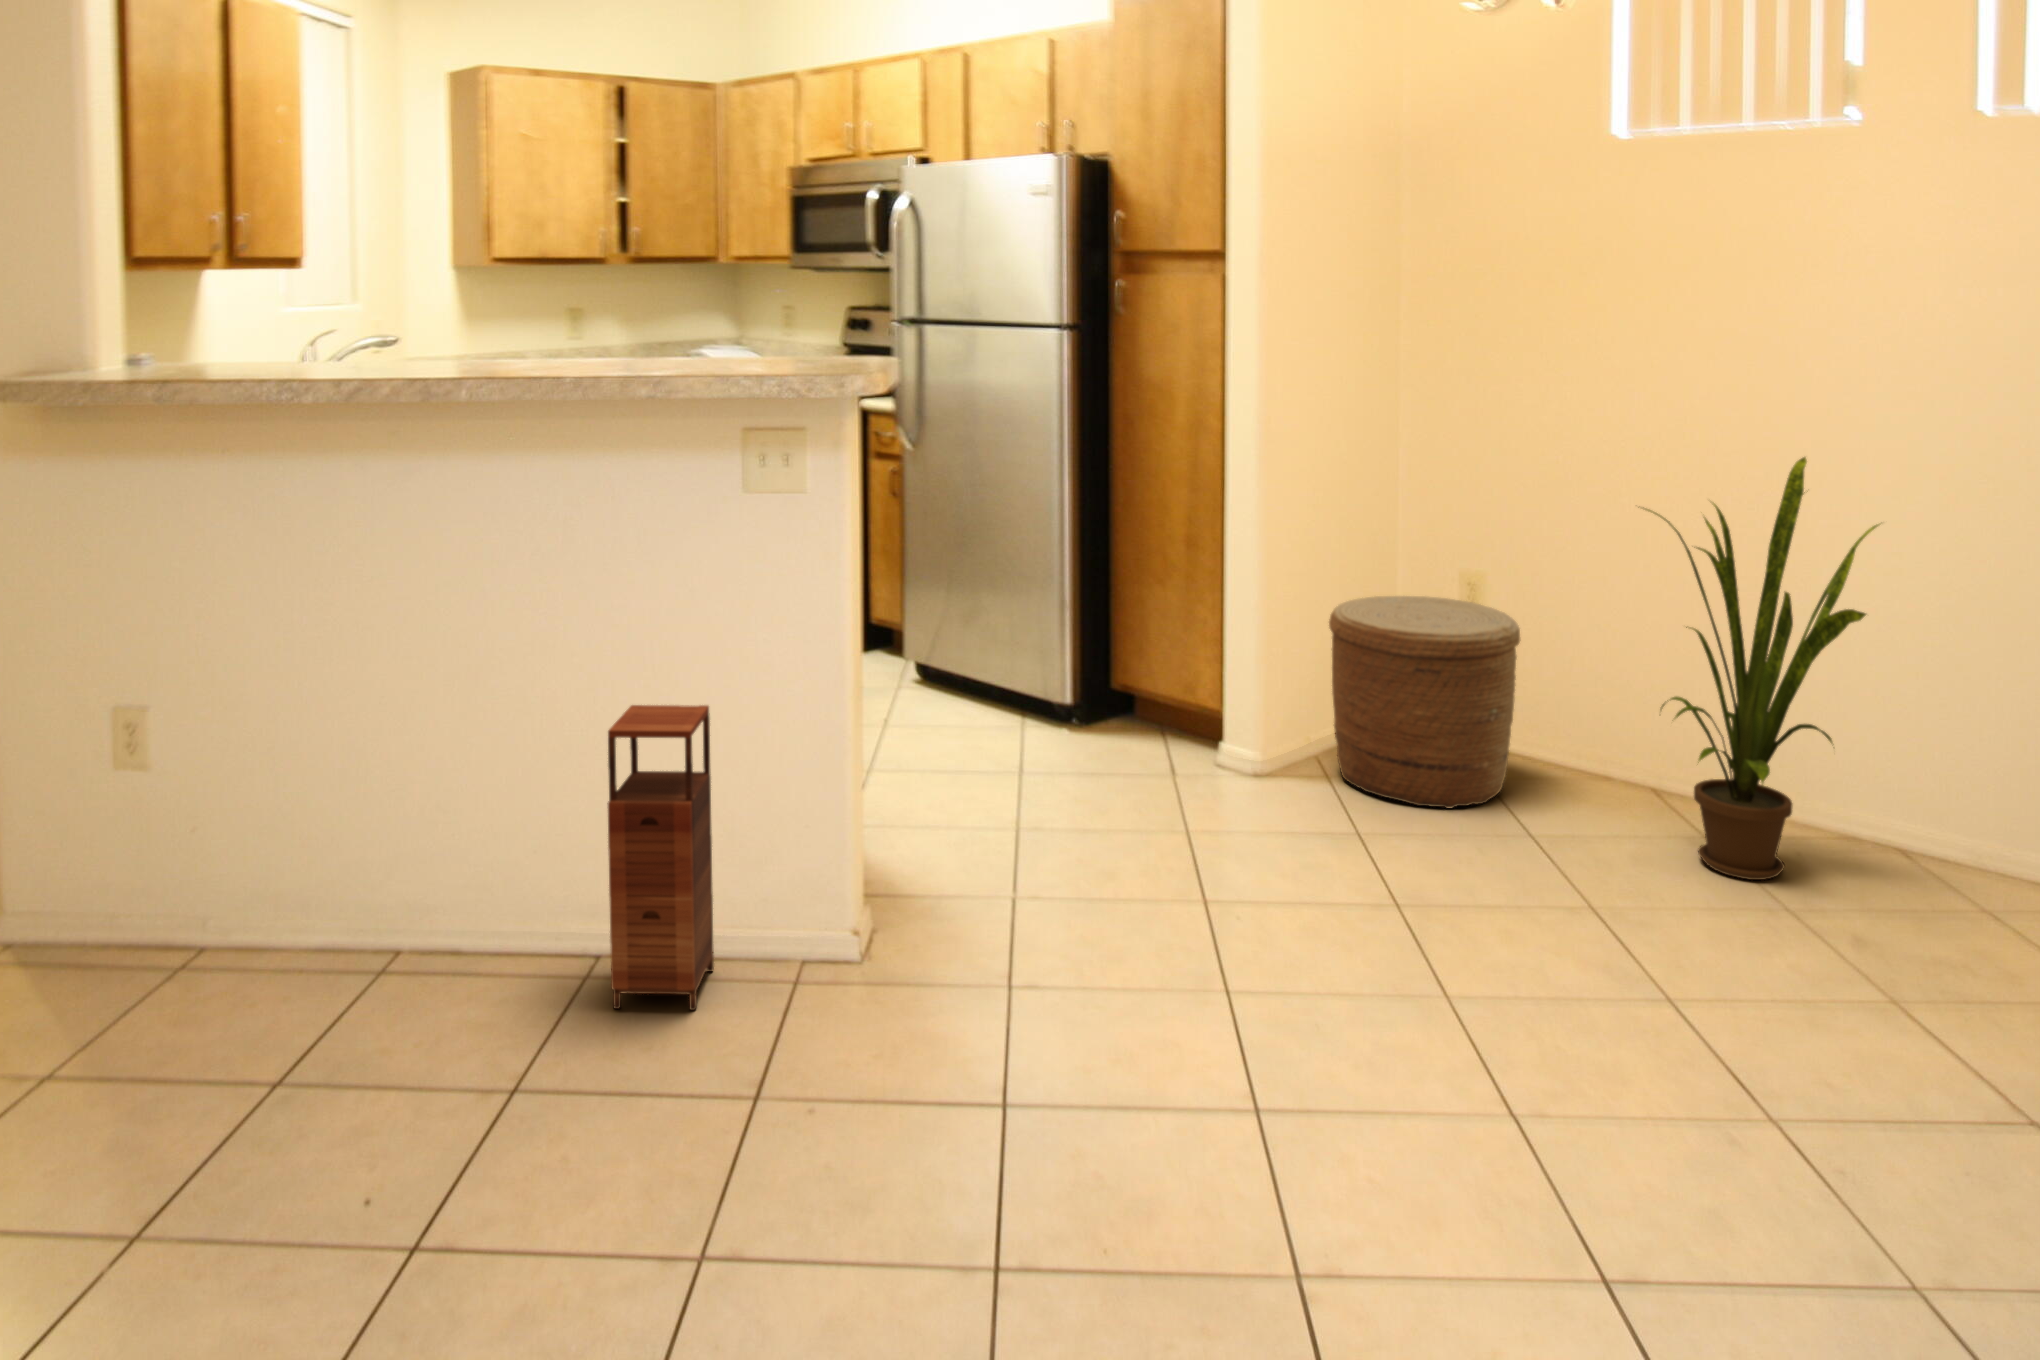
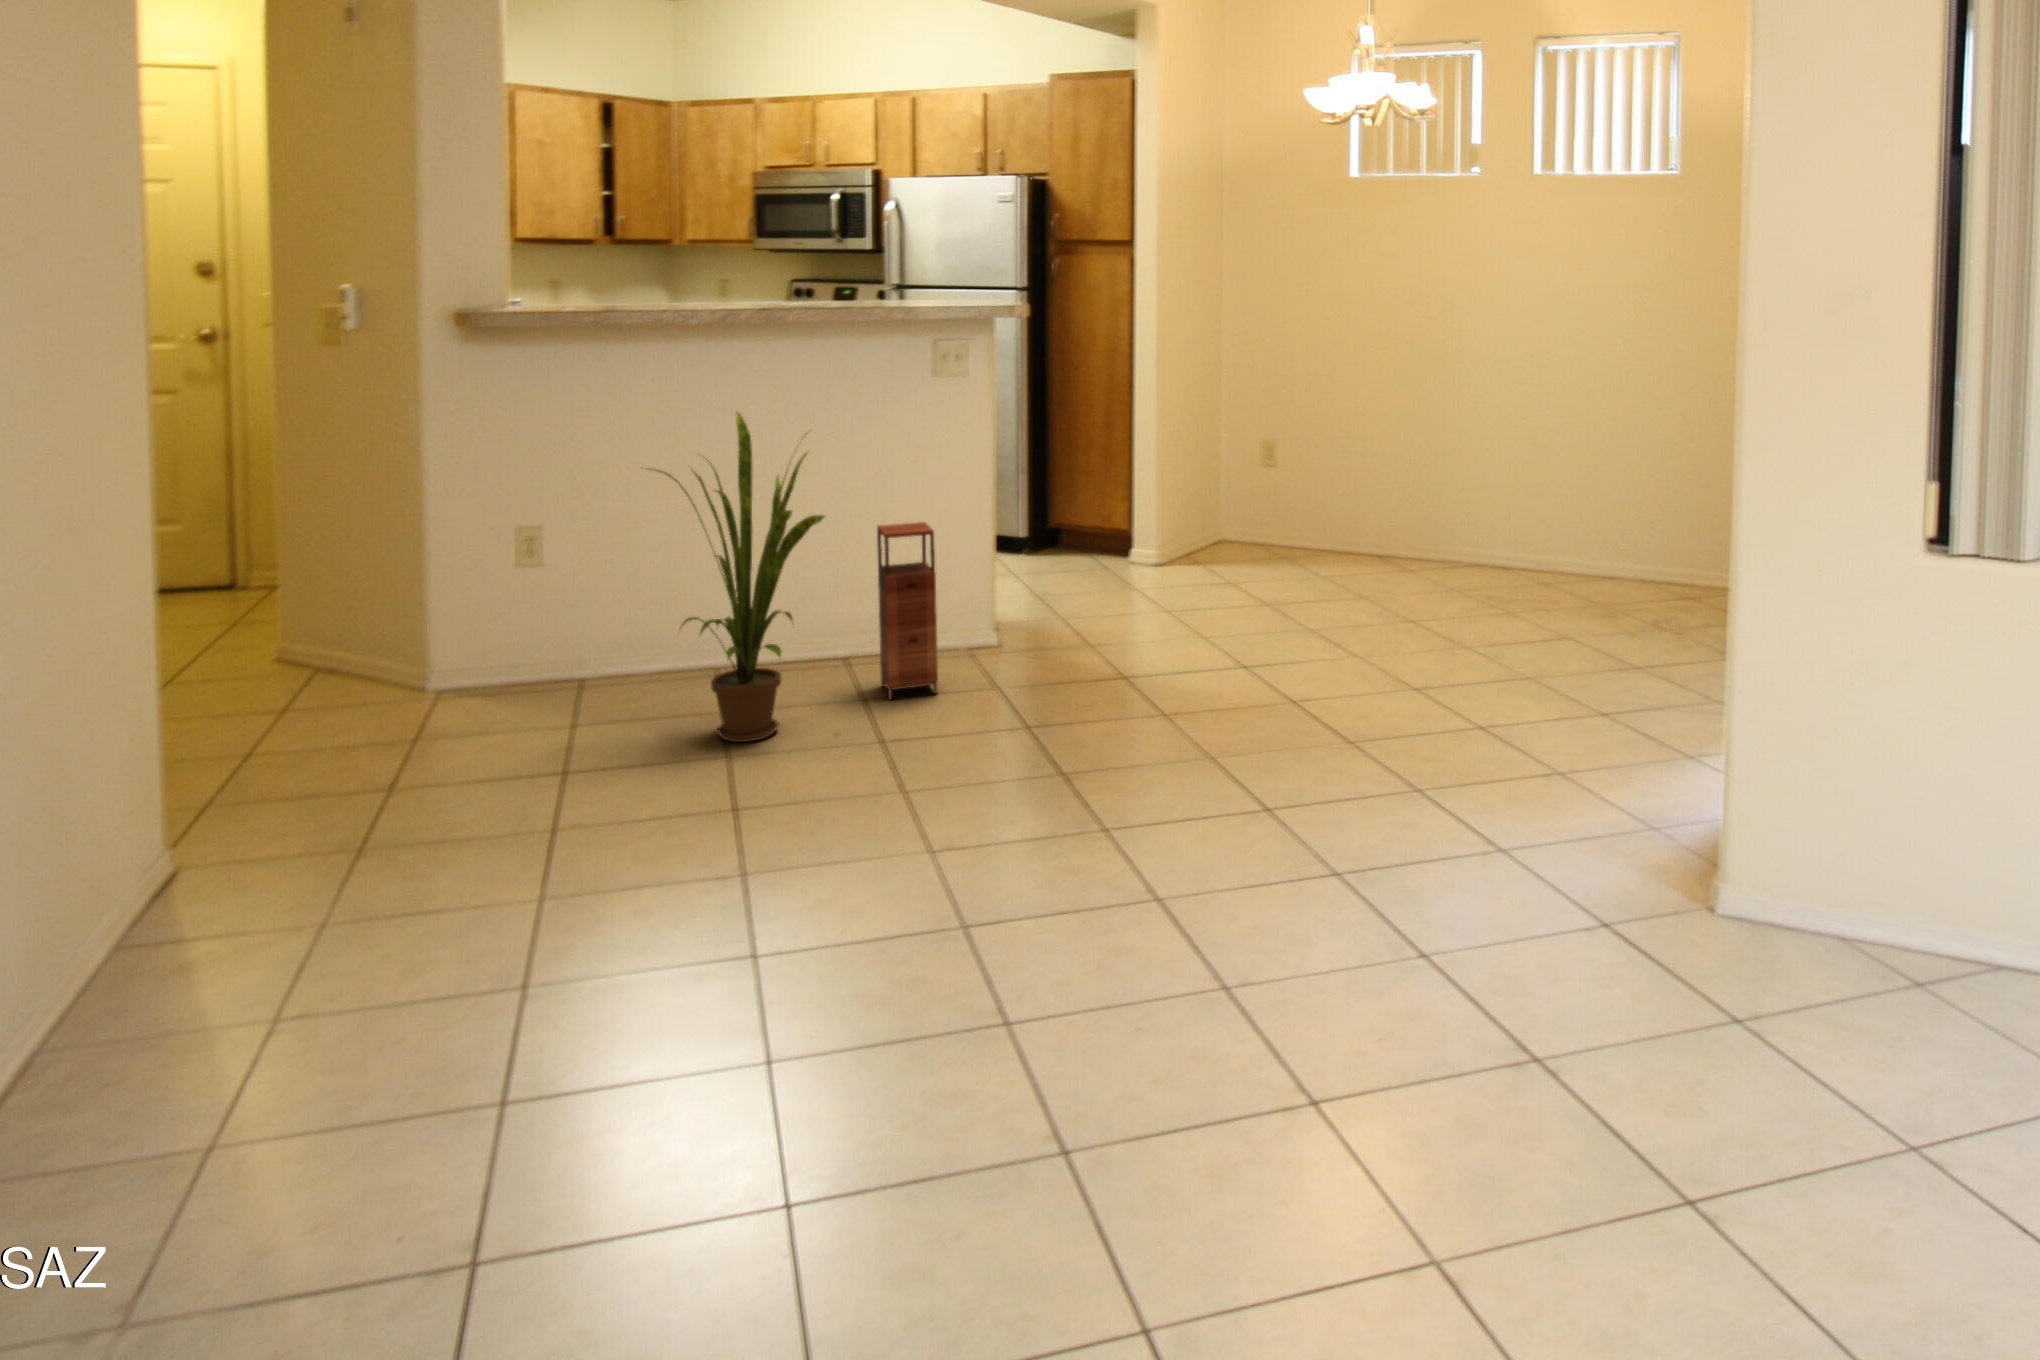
house plant: present [1645,457,1879,880] -> present [650,412,824,742]
woven basket: present [1329,596,1520,808] -> none [1207,458,1318,578]

